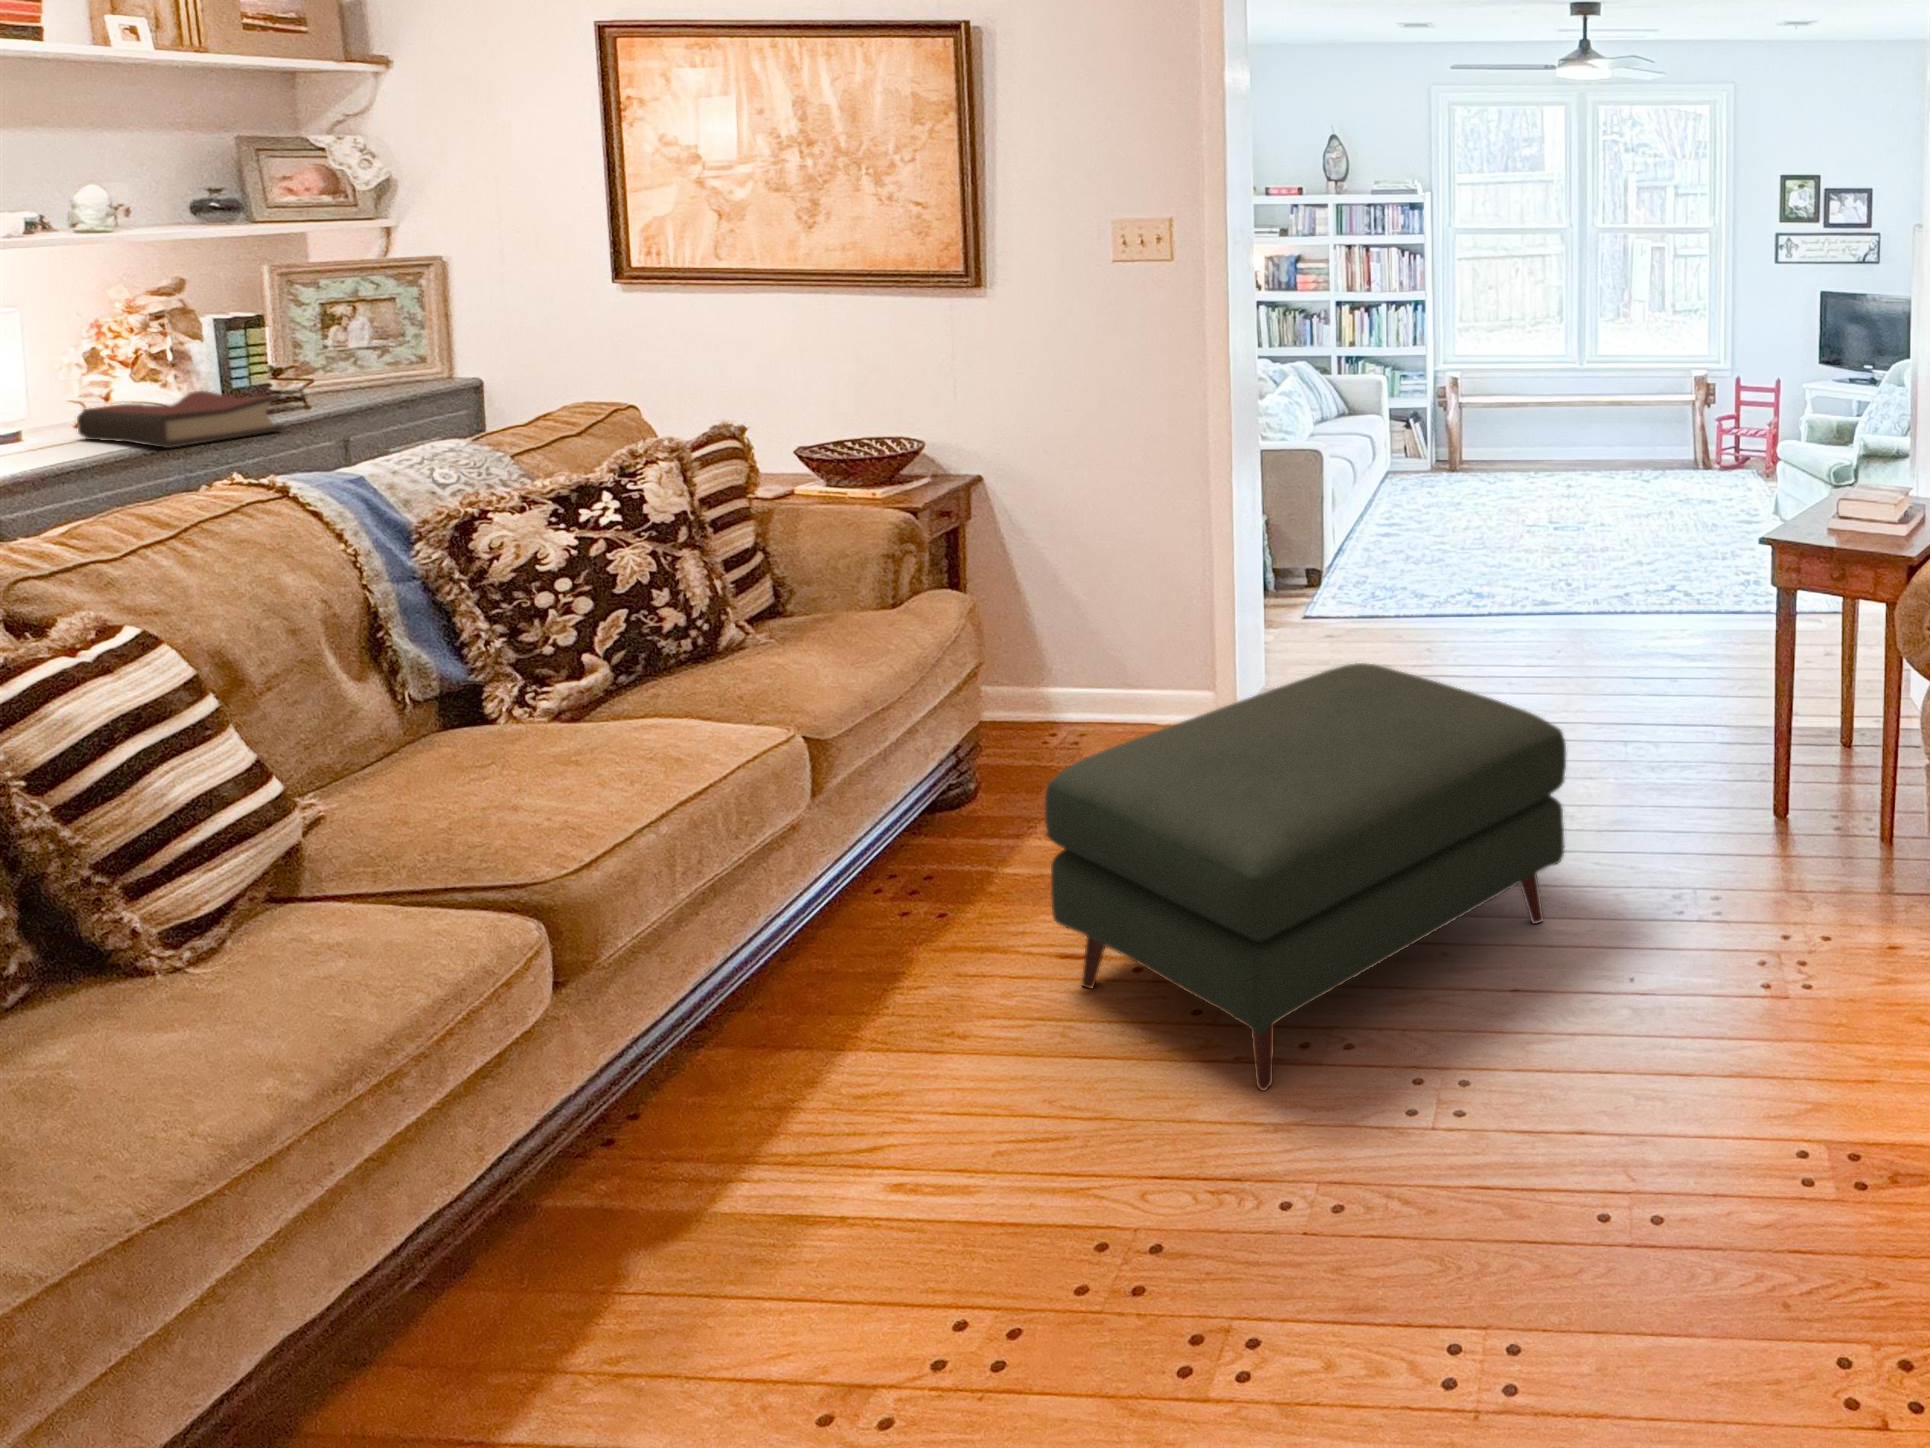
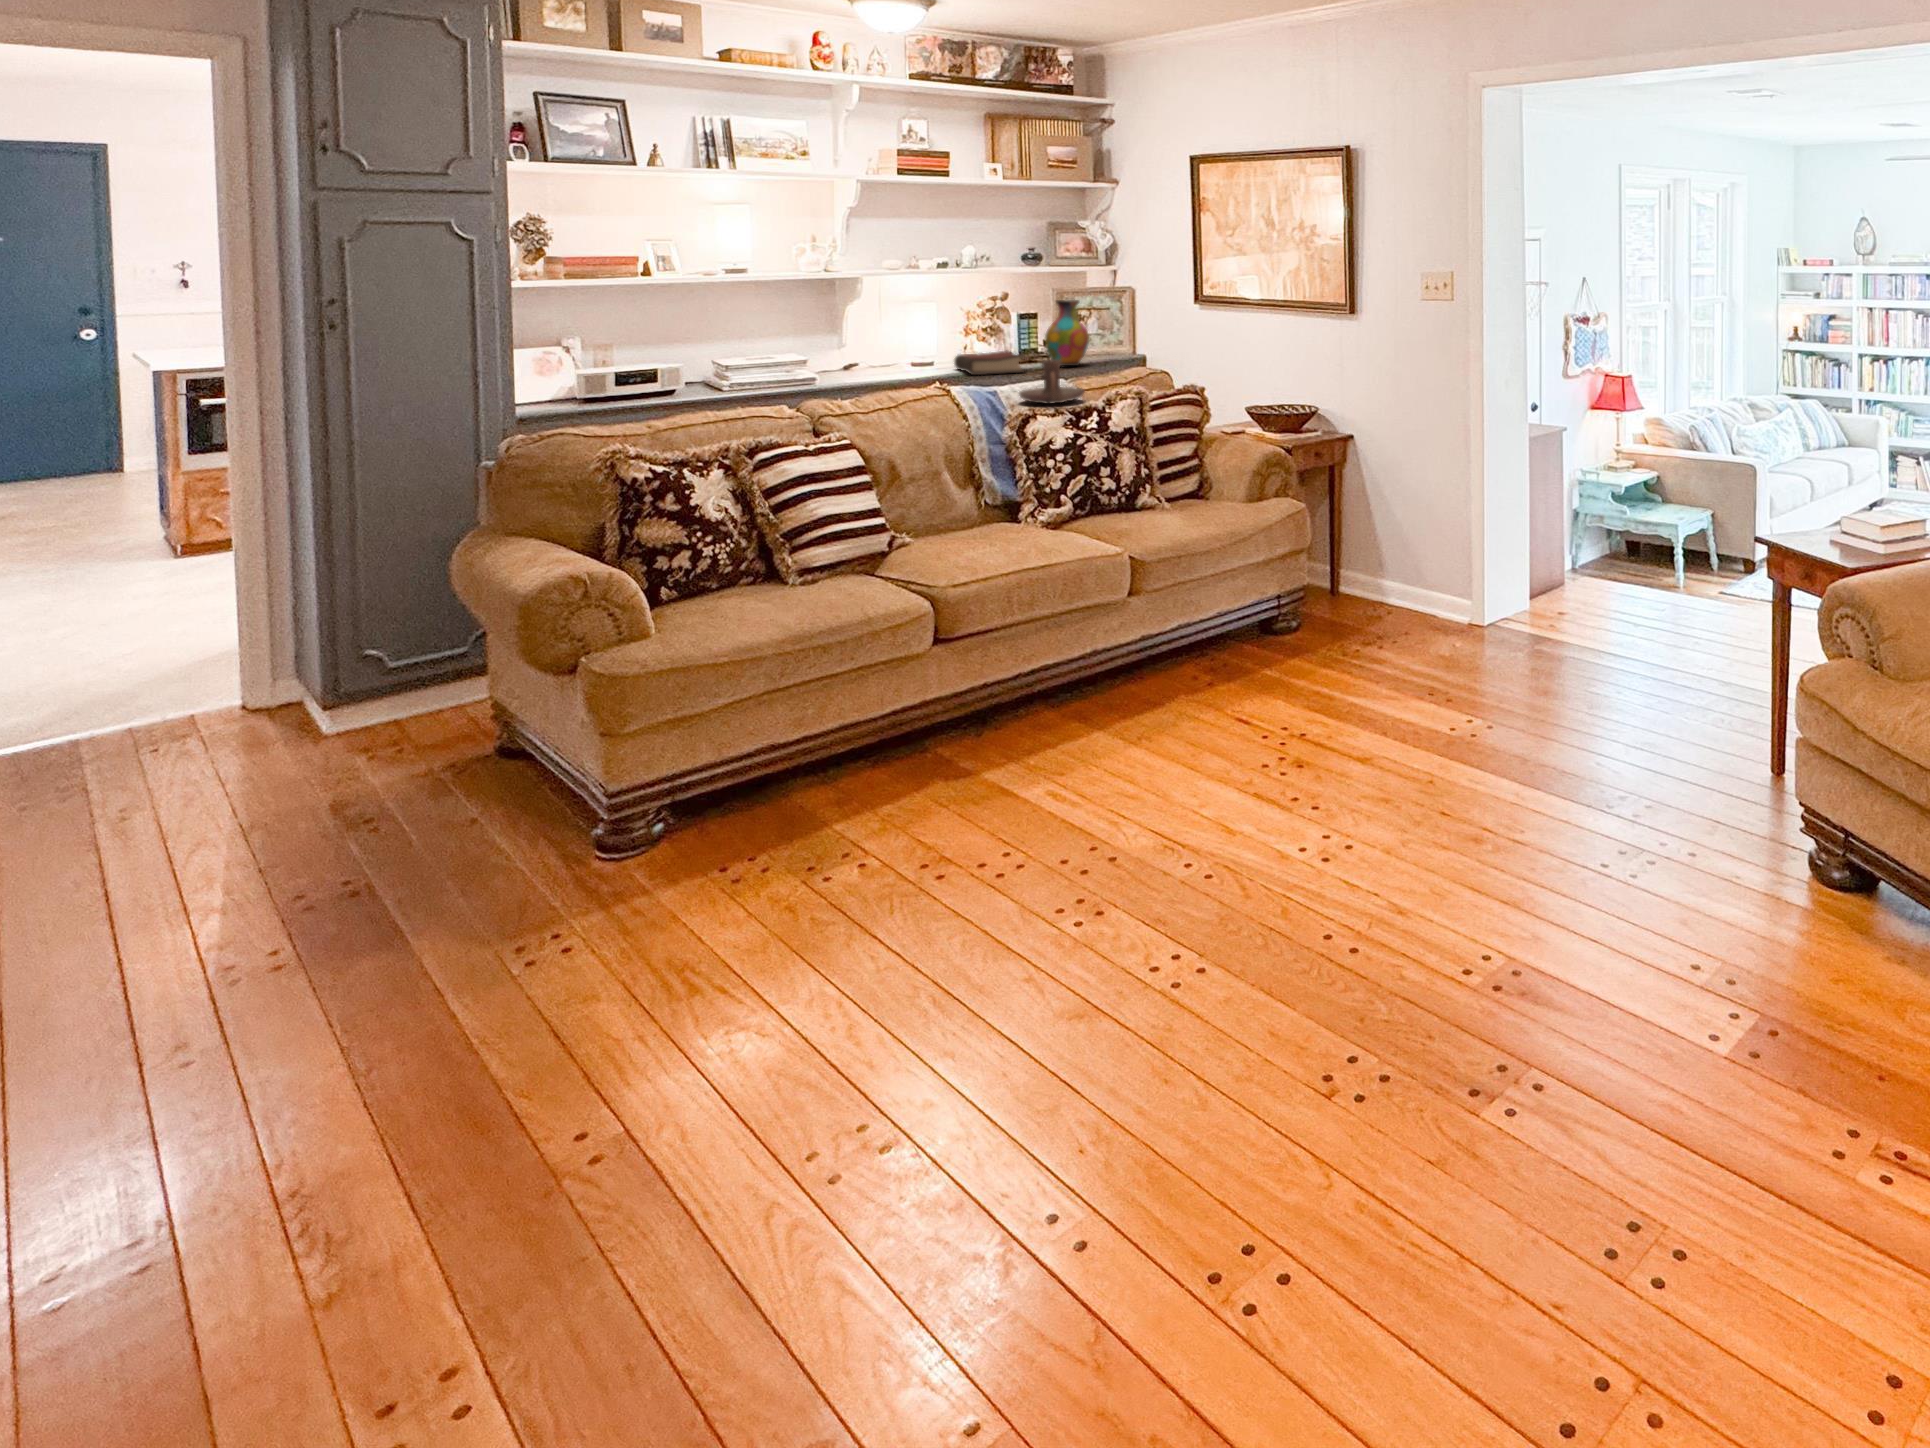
vase: none [288,283,390,411] -> present [1045,300,1089,366]
candle holder: none [439,403,582,489] -> present [1019,360,1084,404]
ottoman: present [1044,663,1566,1090] -> none [1209,580,1526,812]

